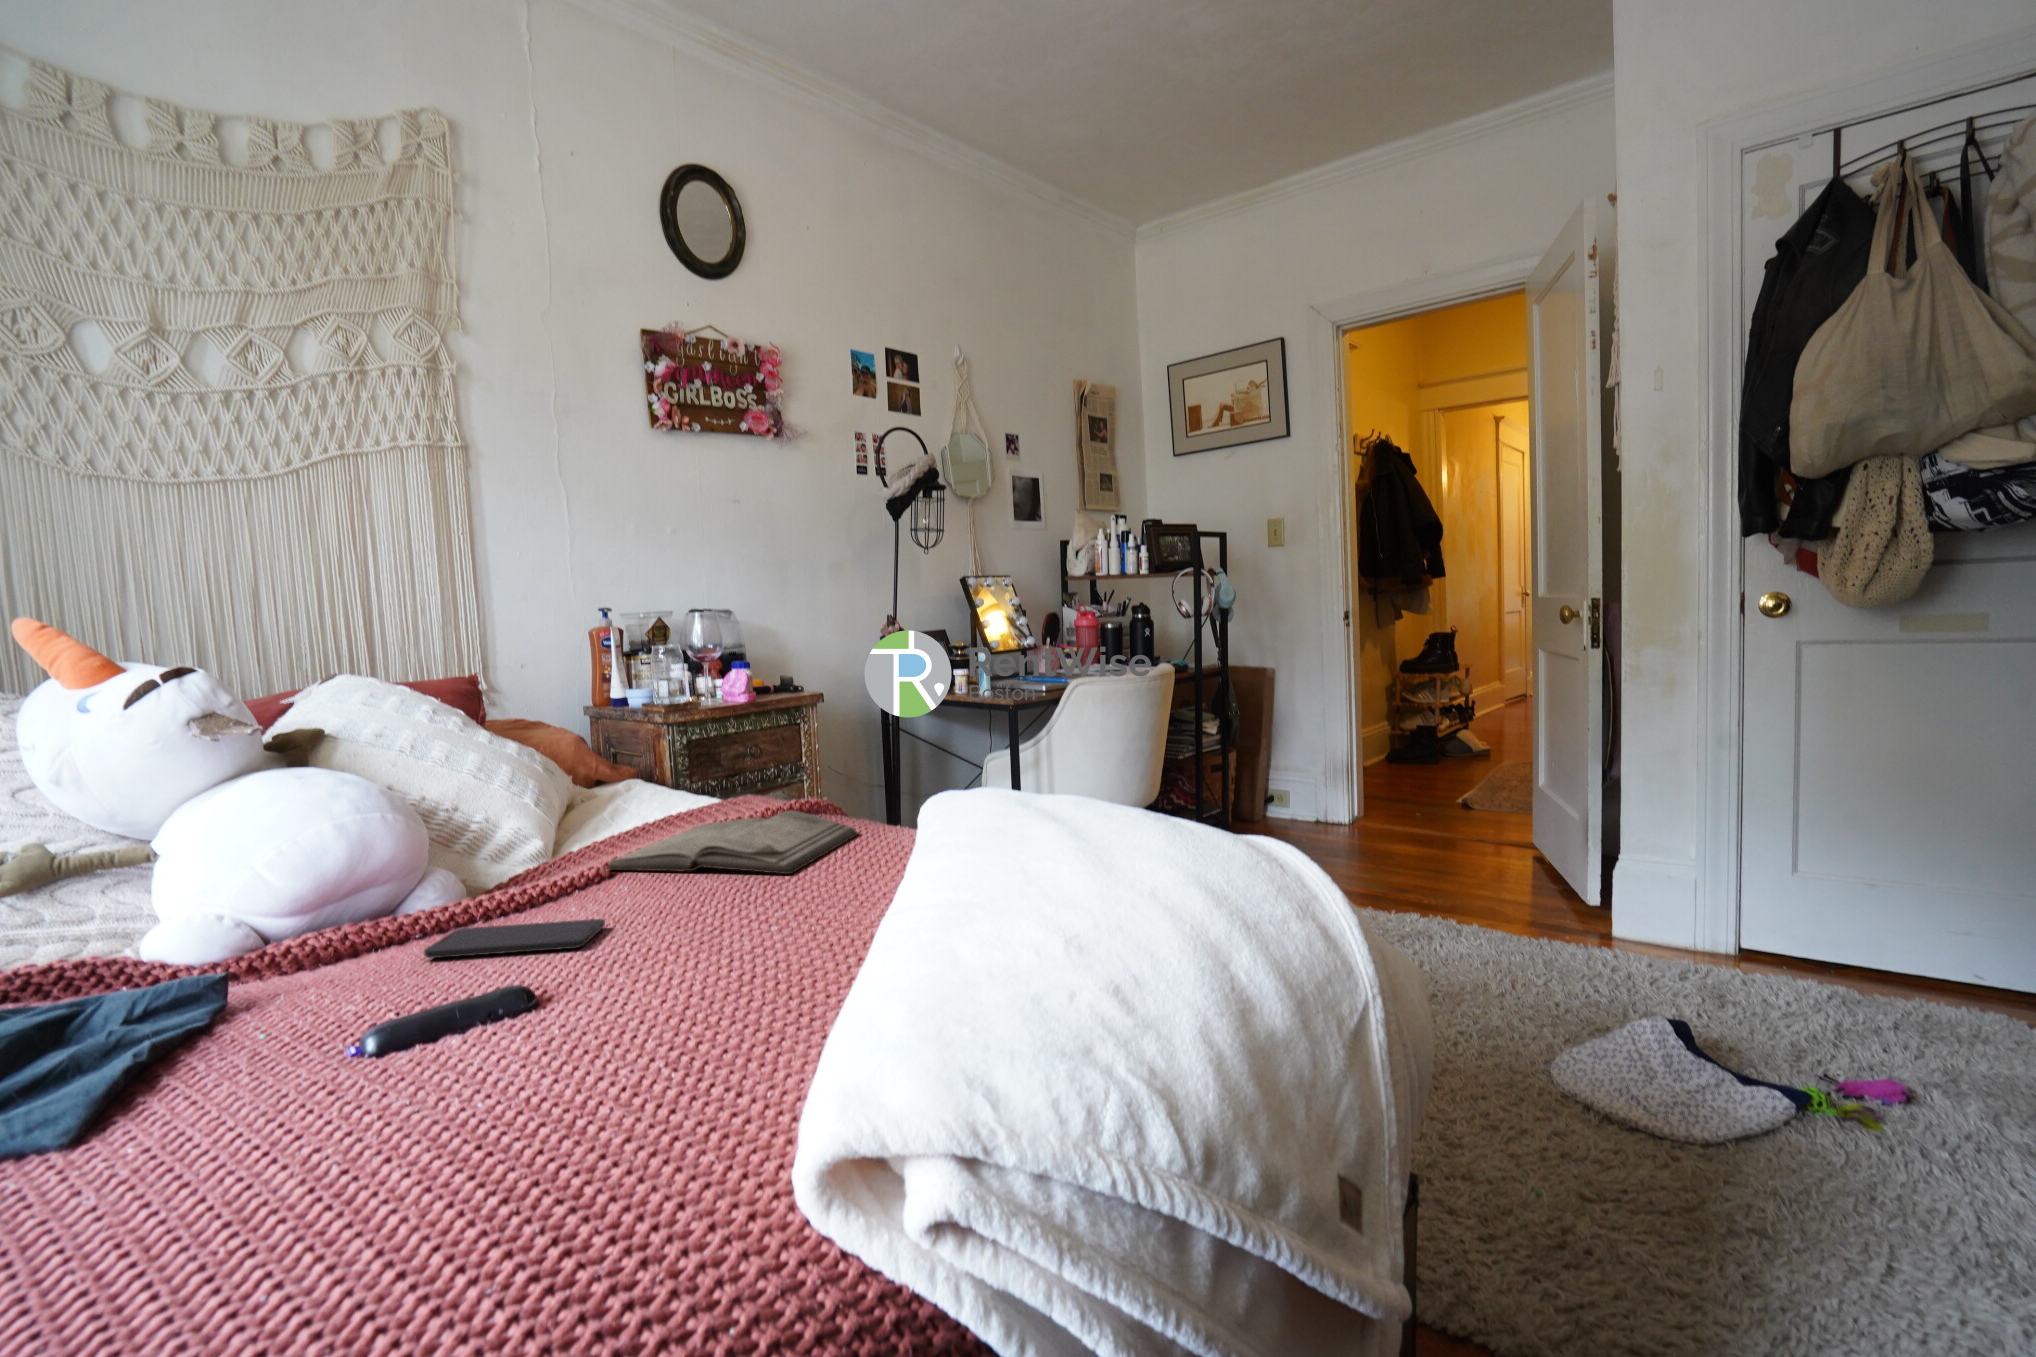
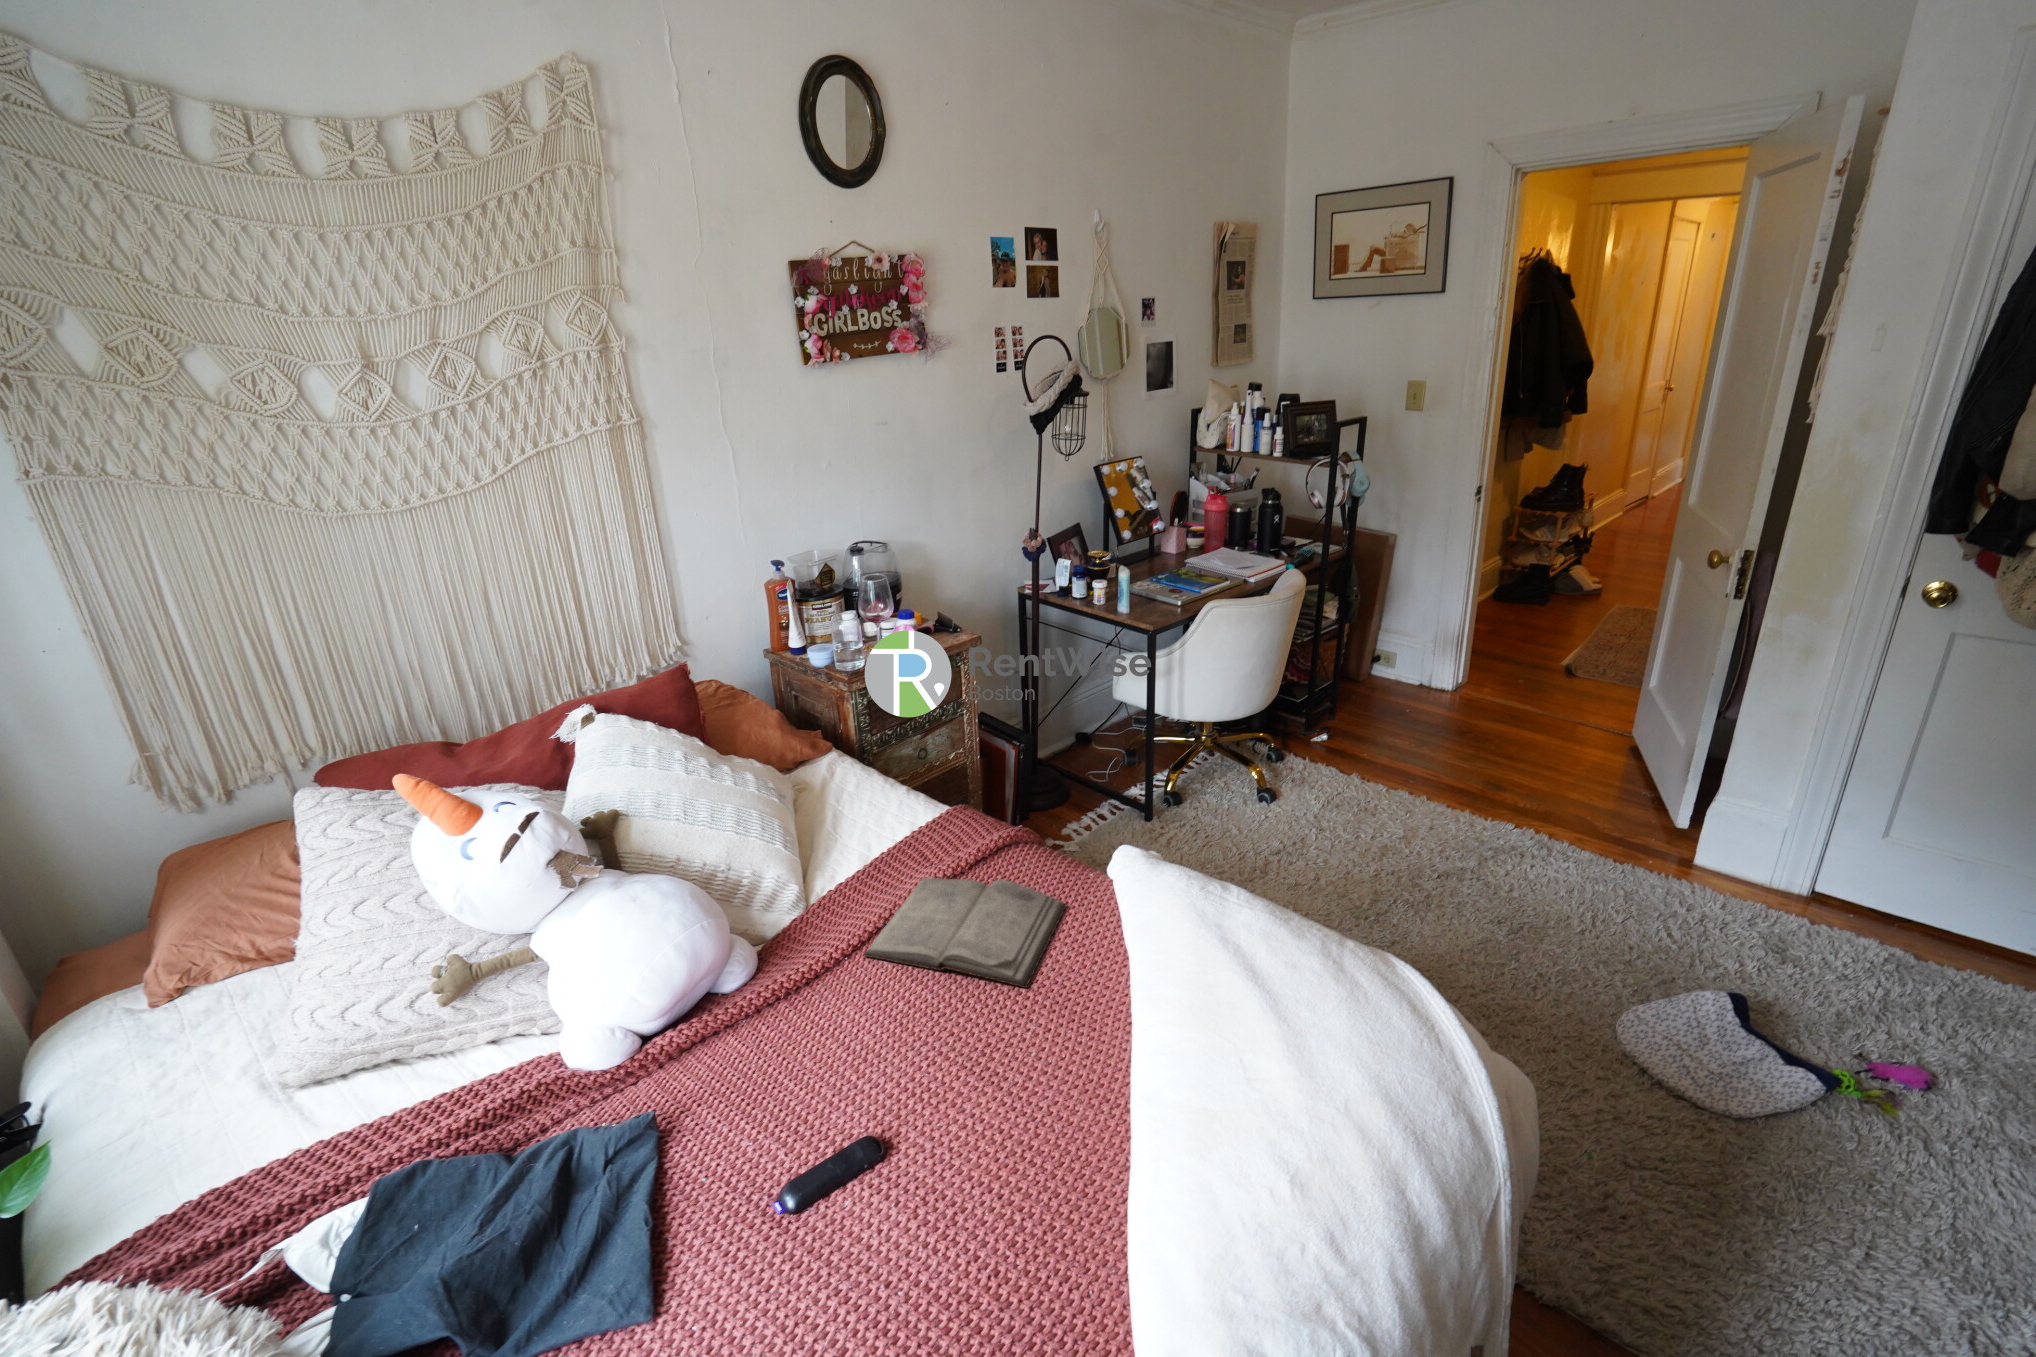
smartphone: present [424,919,605,958] -> none [768,1068,897,1117]

